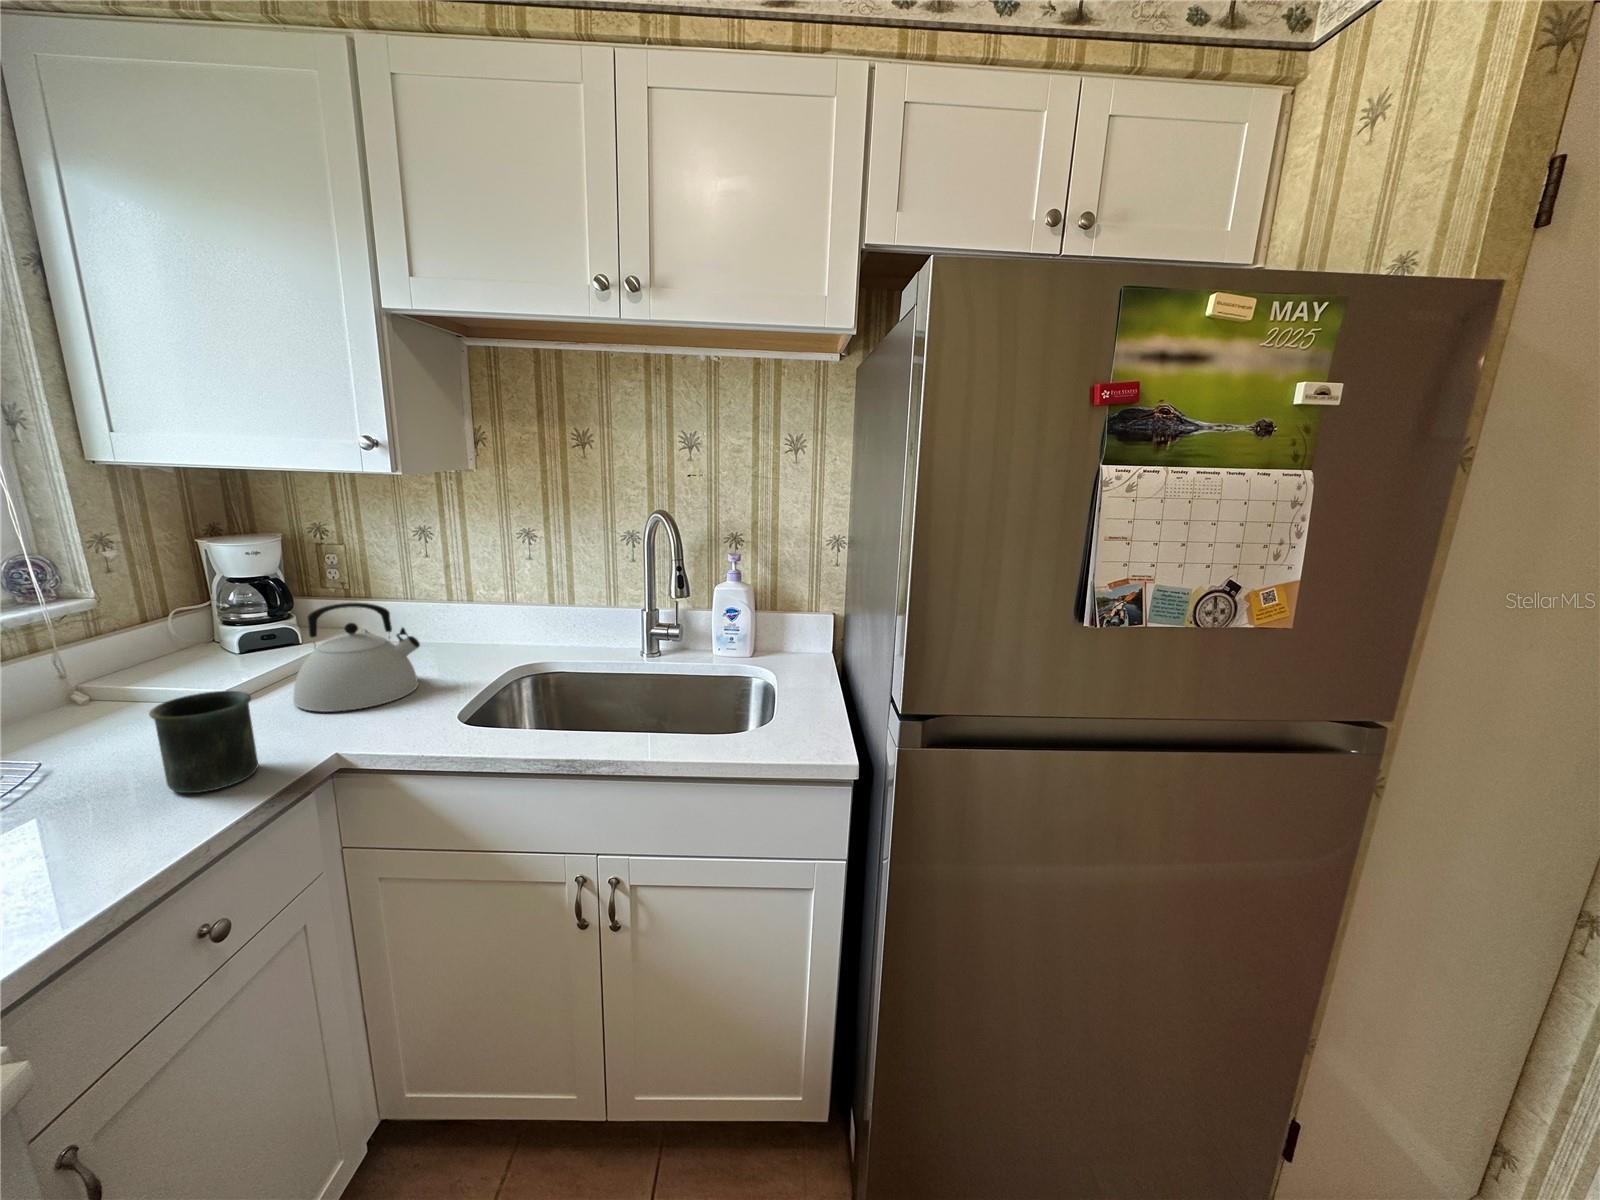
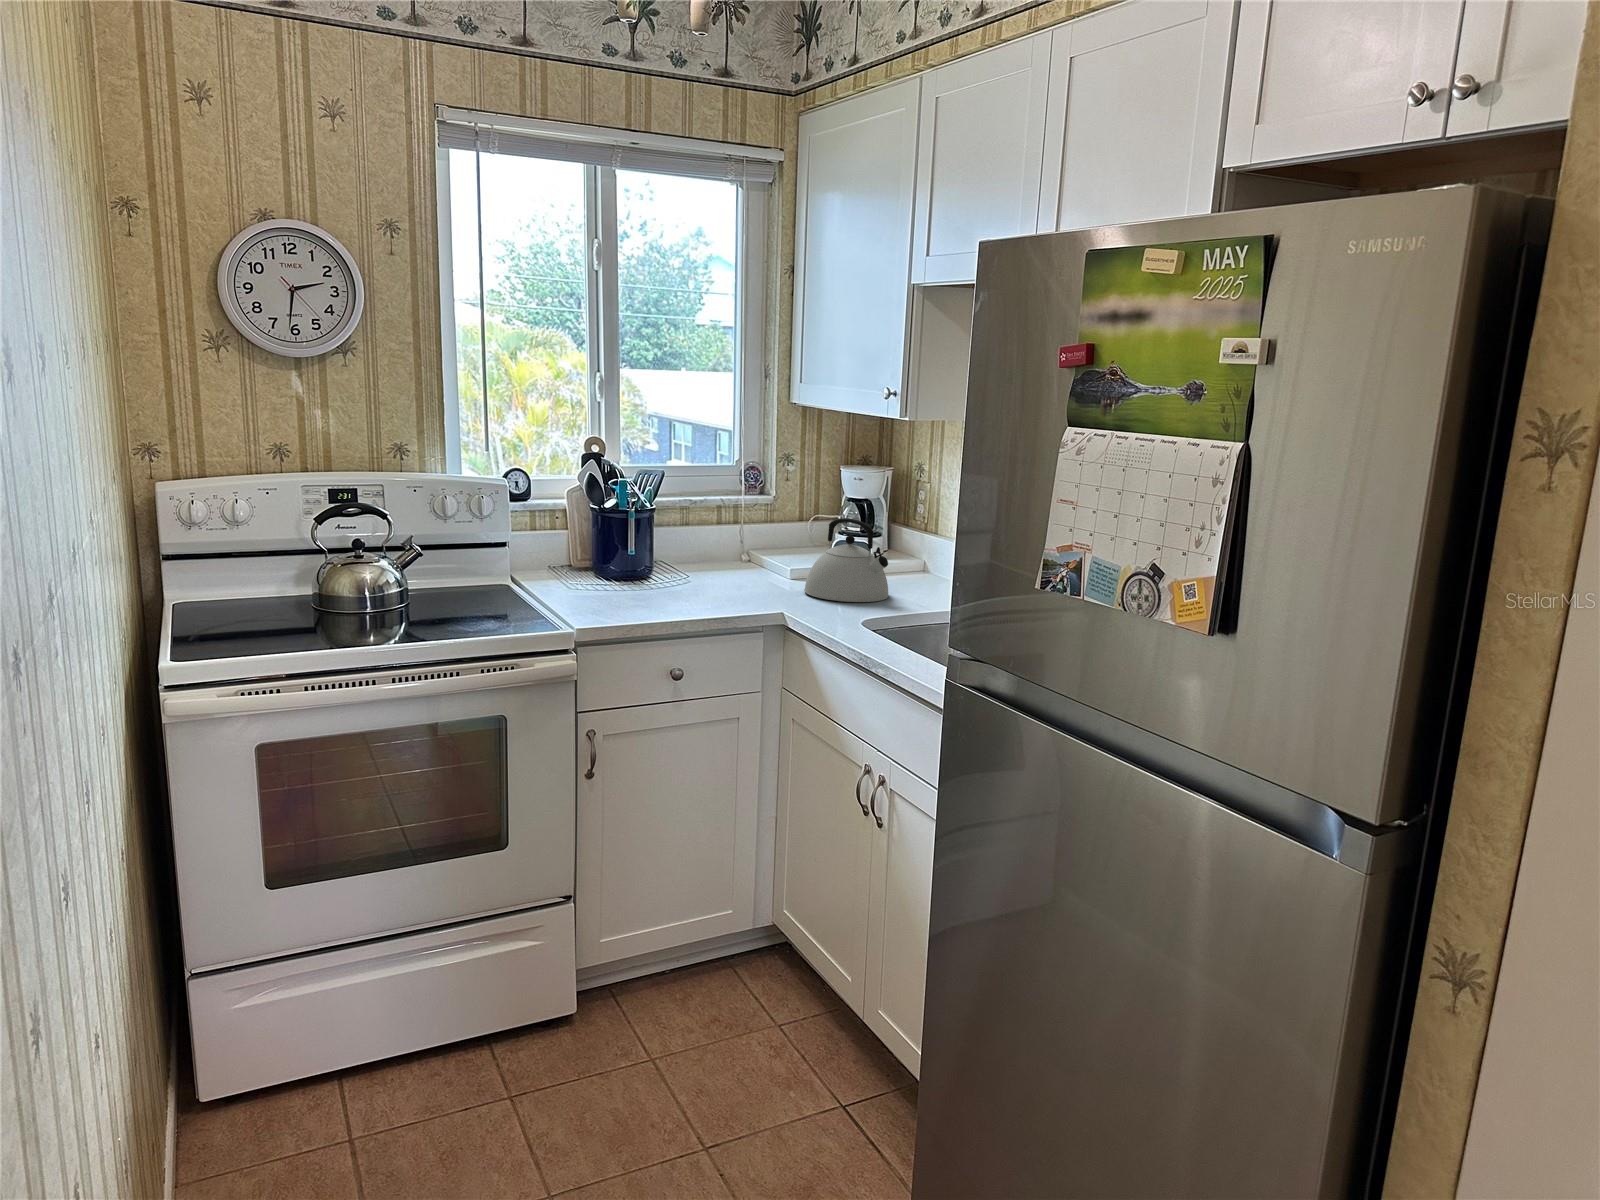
mug: present [149,691,258,793] -> none [697,547,744,605]

